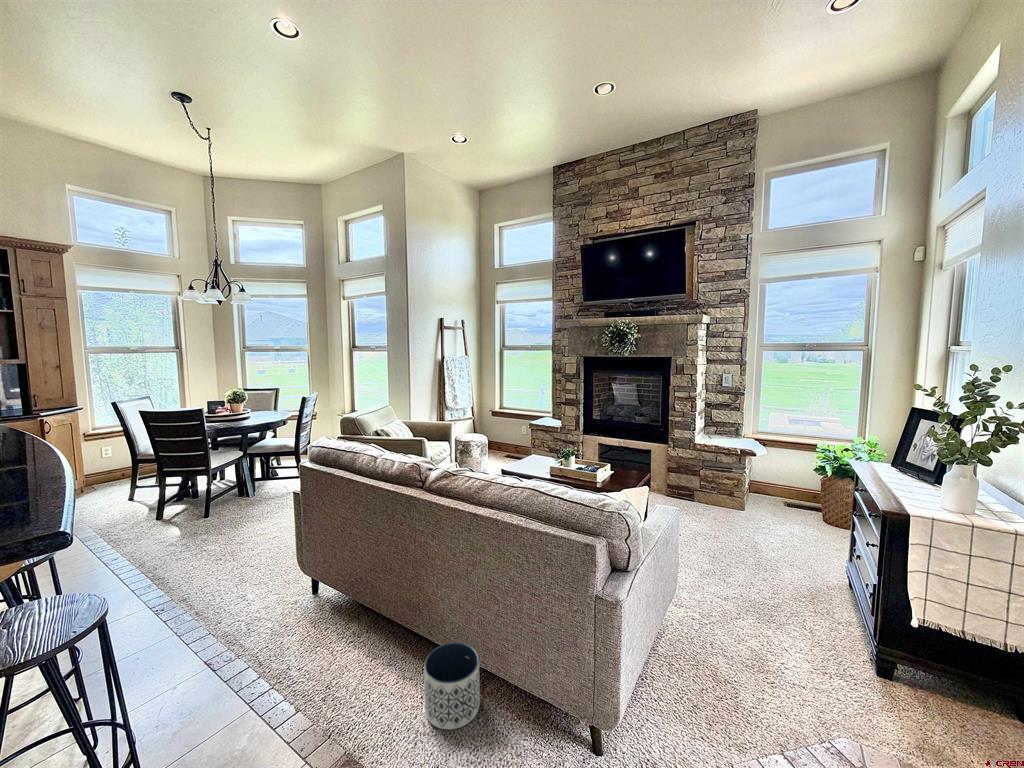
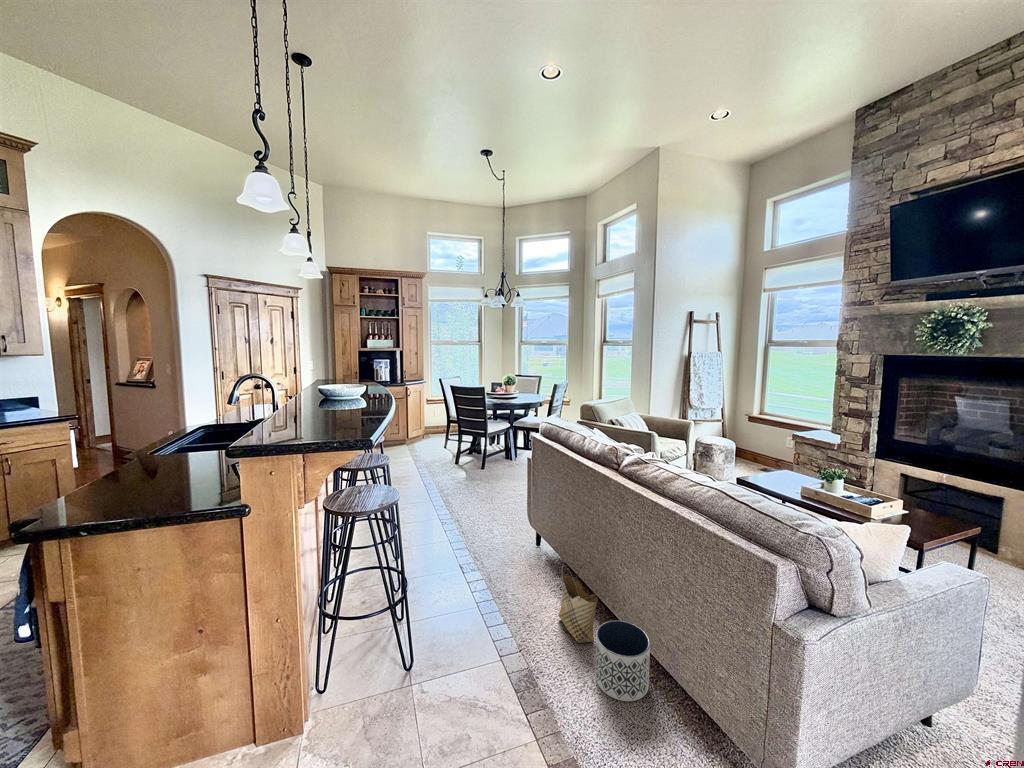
woven basket: none [366,593,415,687] -> present [558,561,598,643]

